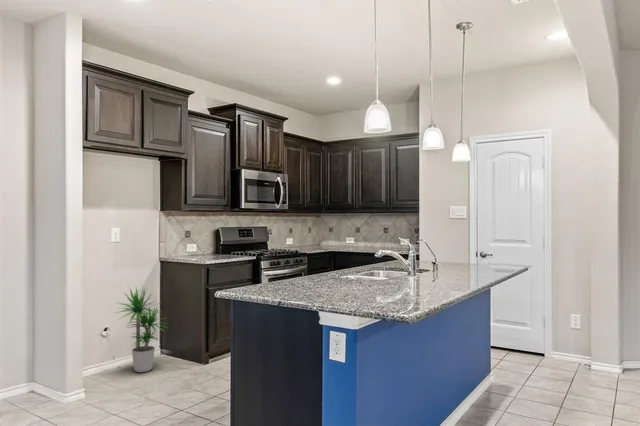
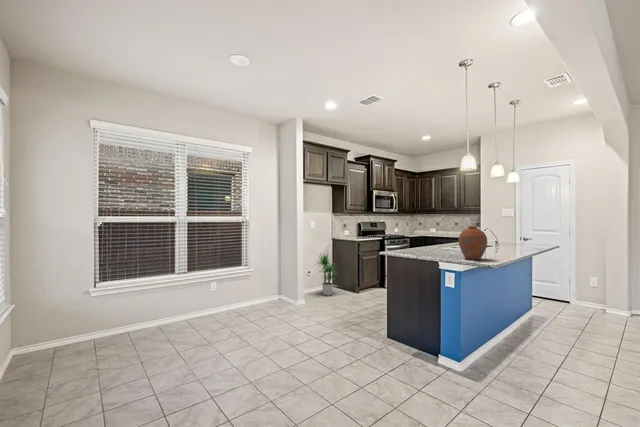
vase: none [355,236,407,304] -> present [458,226,487,259]

